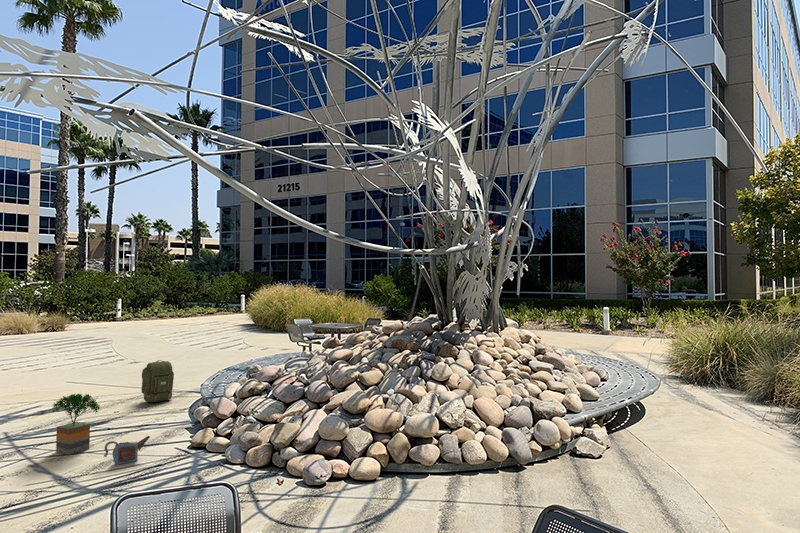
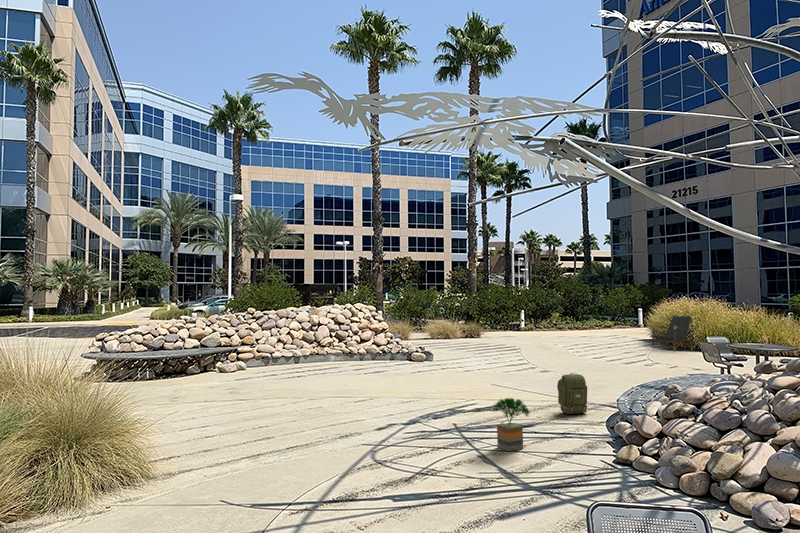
lounge chair: none [245,303,280,334] -> present [650,316,692,351]
watering can: present [104,436,150,465] -> none [538,444,577,467]

